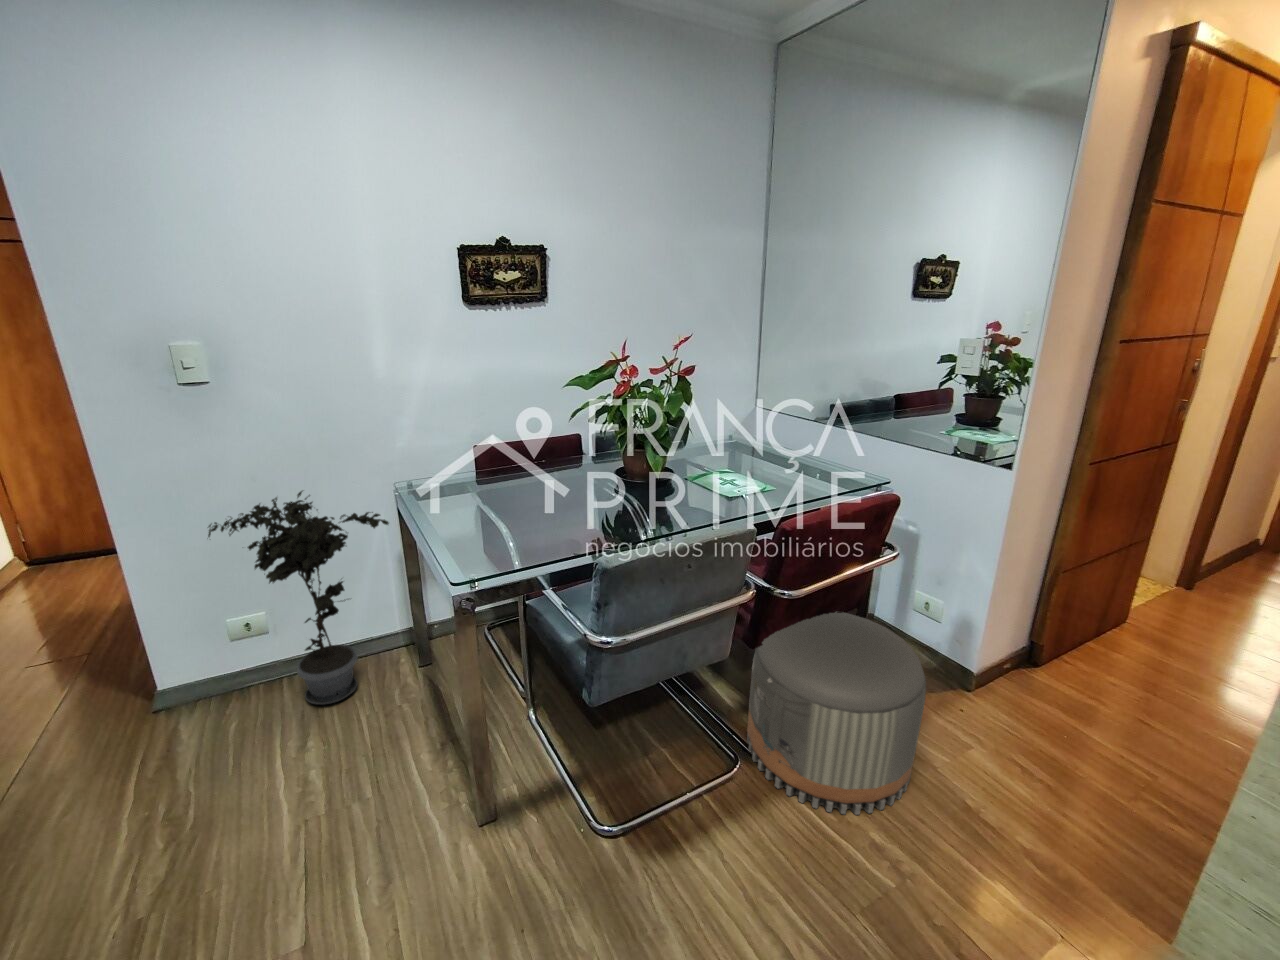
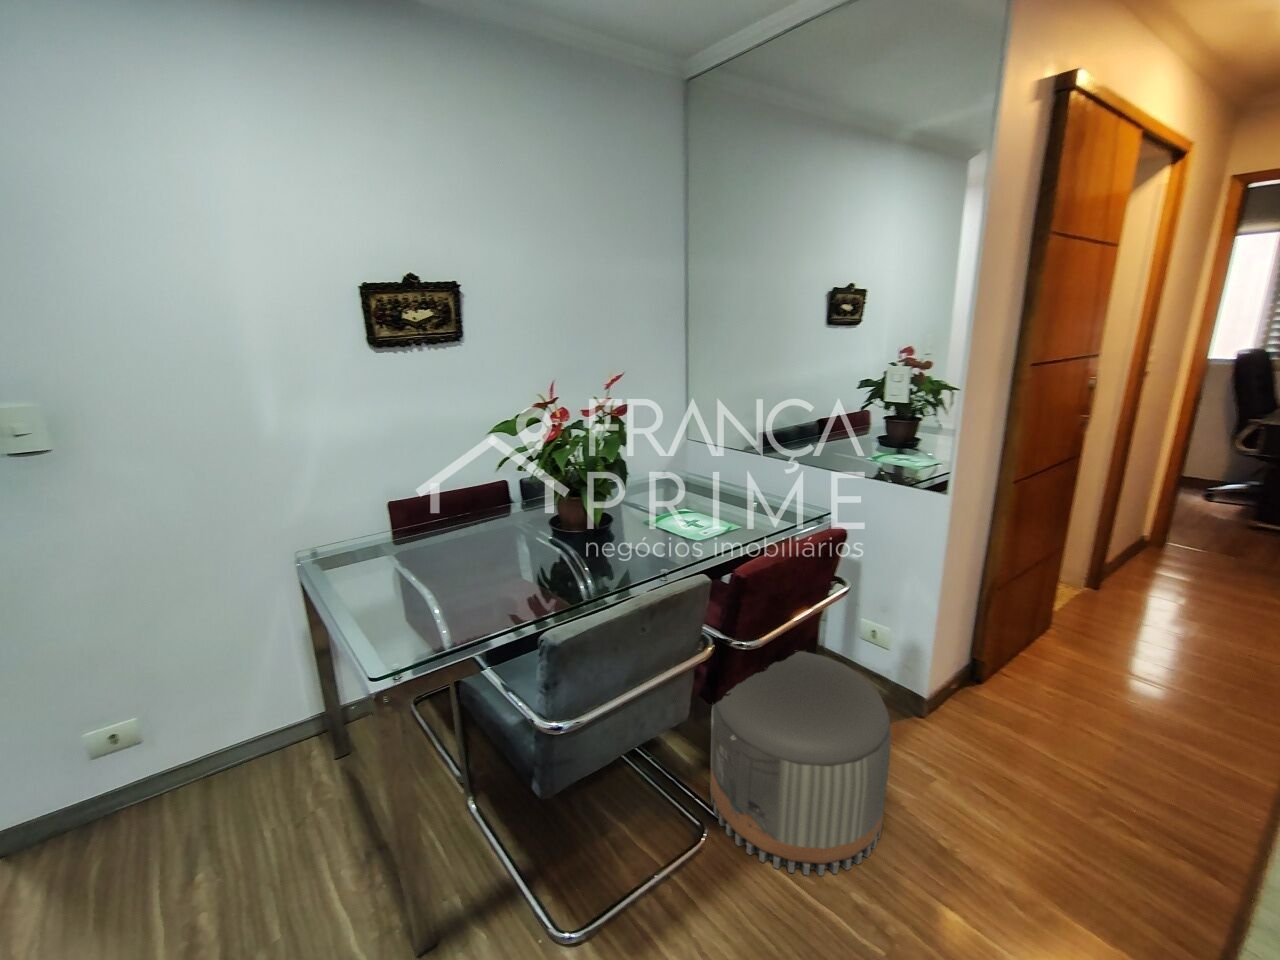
potted plant: present [208,491,389,705] -> none [50,571,290,825]

